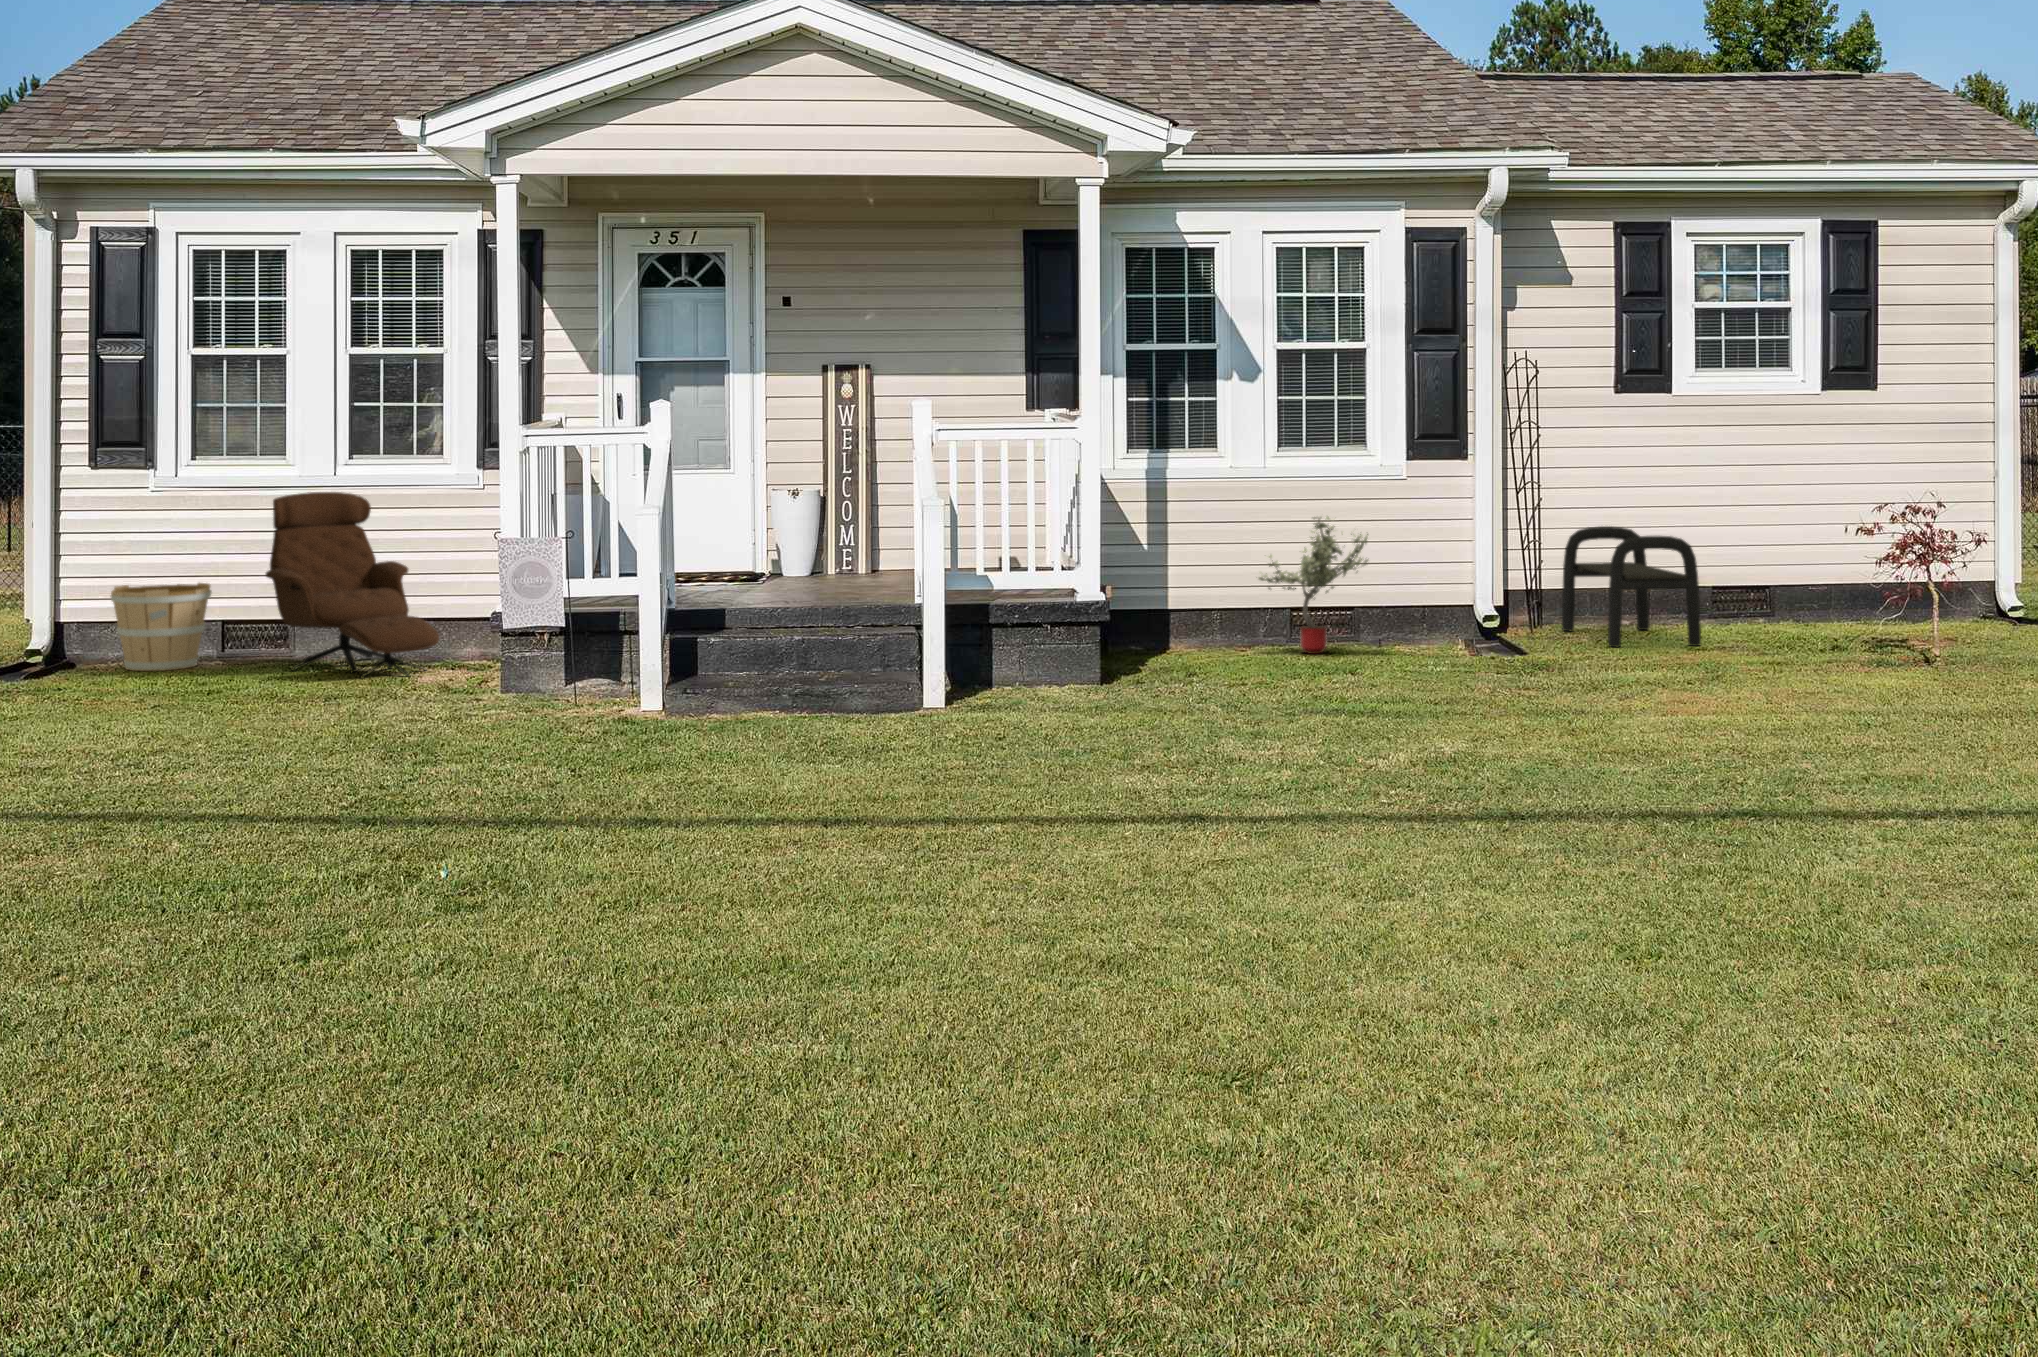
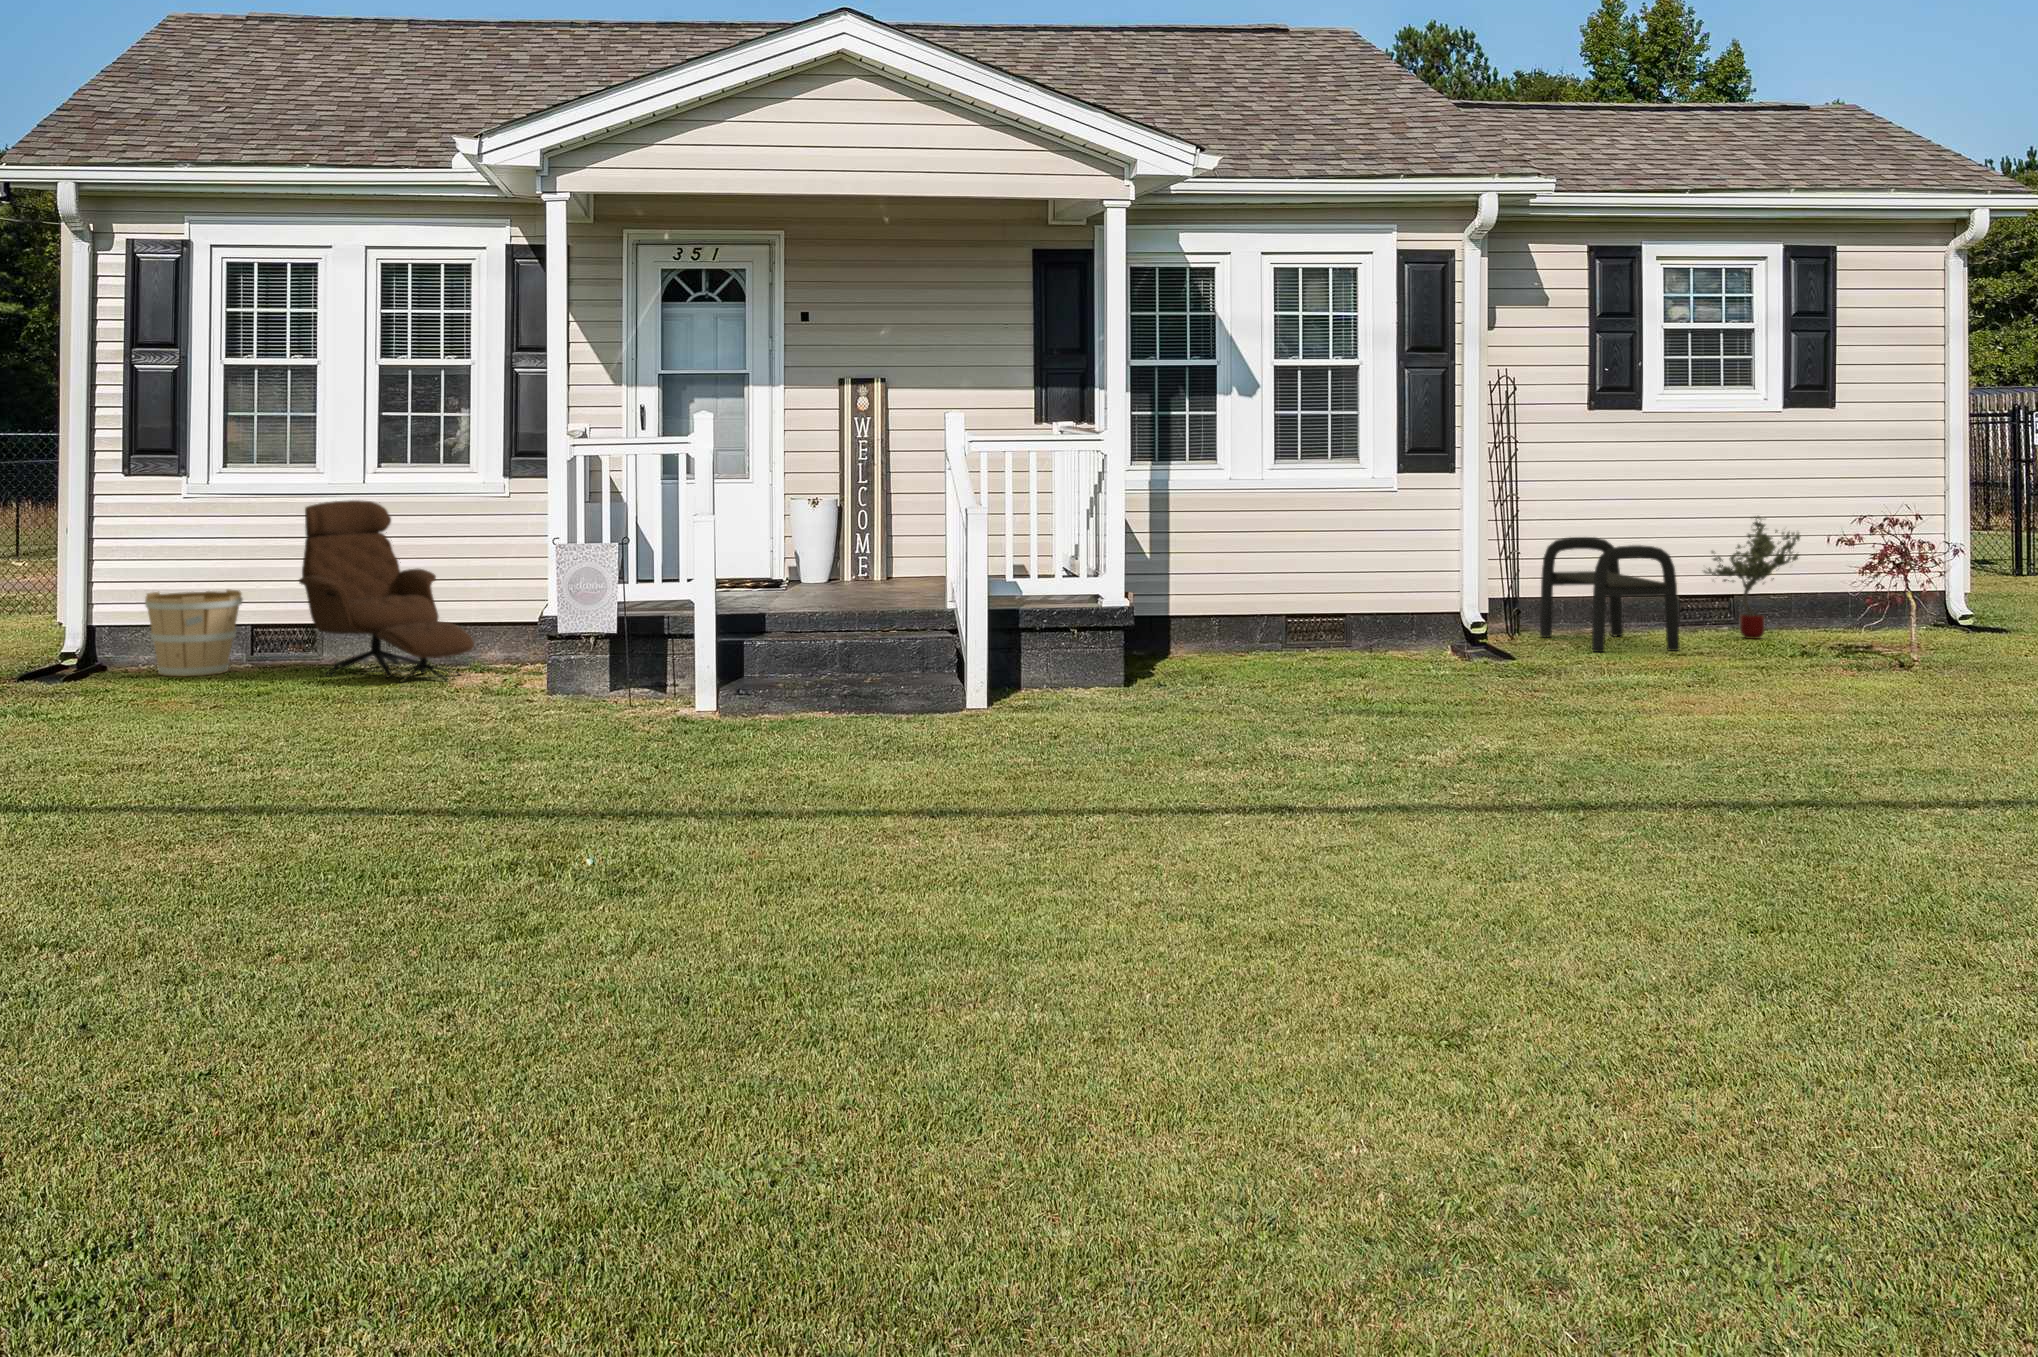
potted tree: present [1258,516,1368,654] -> present [1704,516,1800,639]

